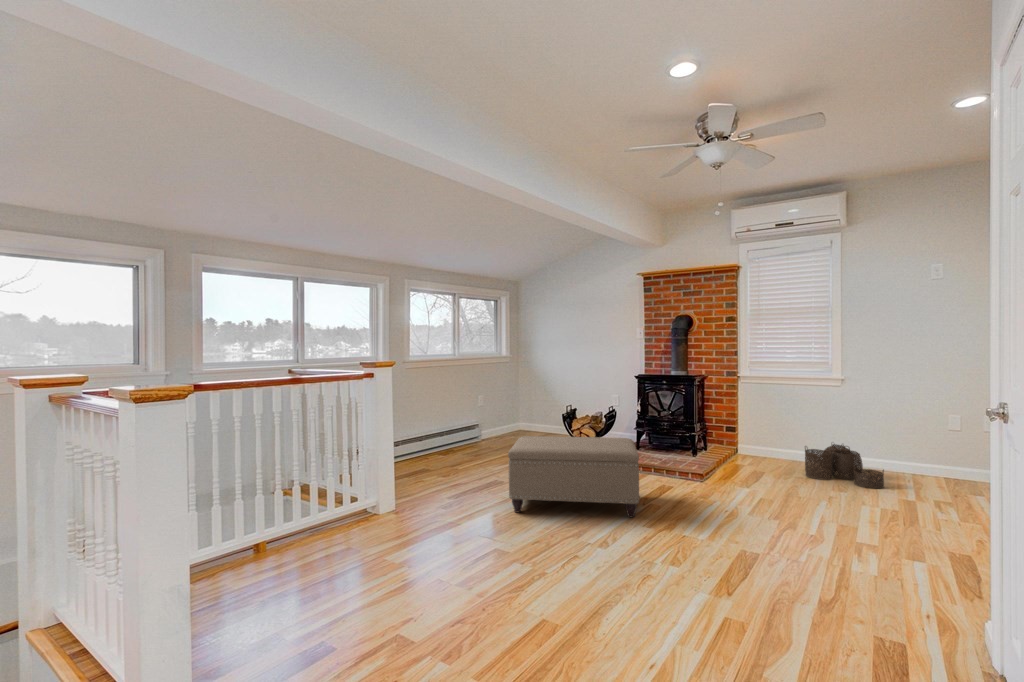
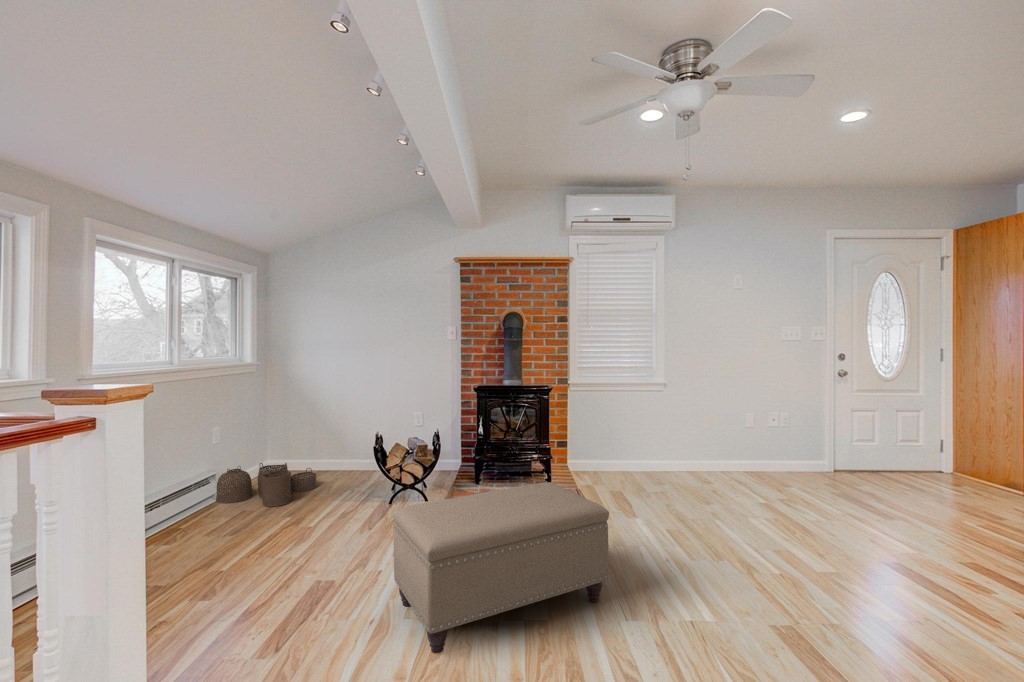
woven basket: present [805,444,884,488] -> present [216,463,316,506]

